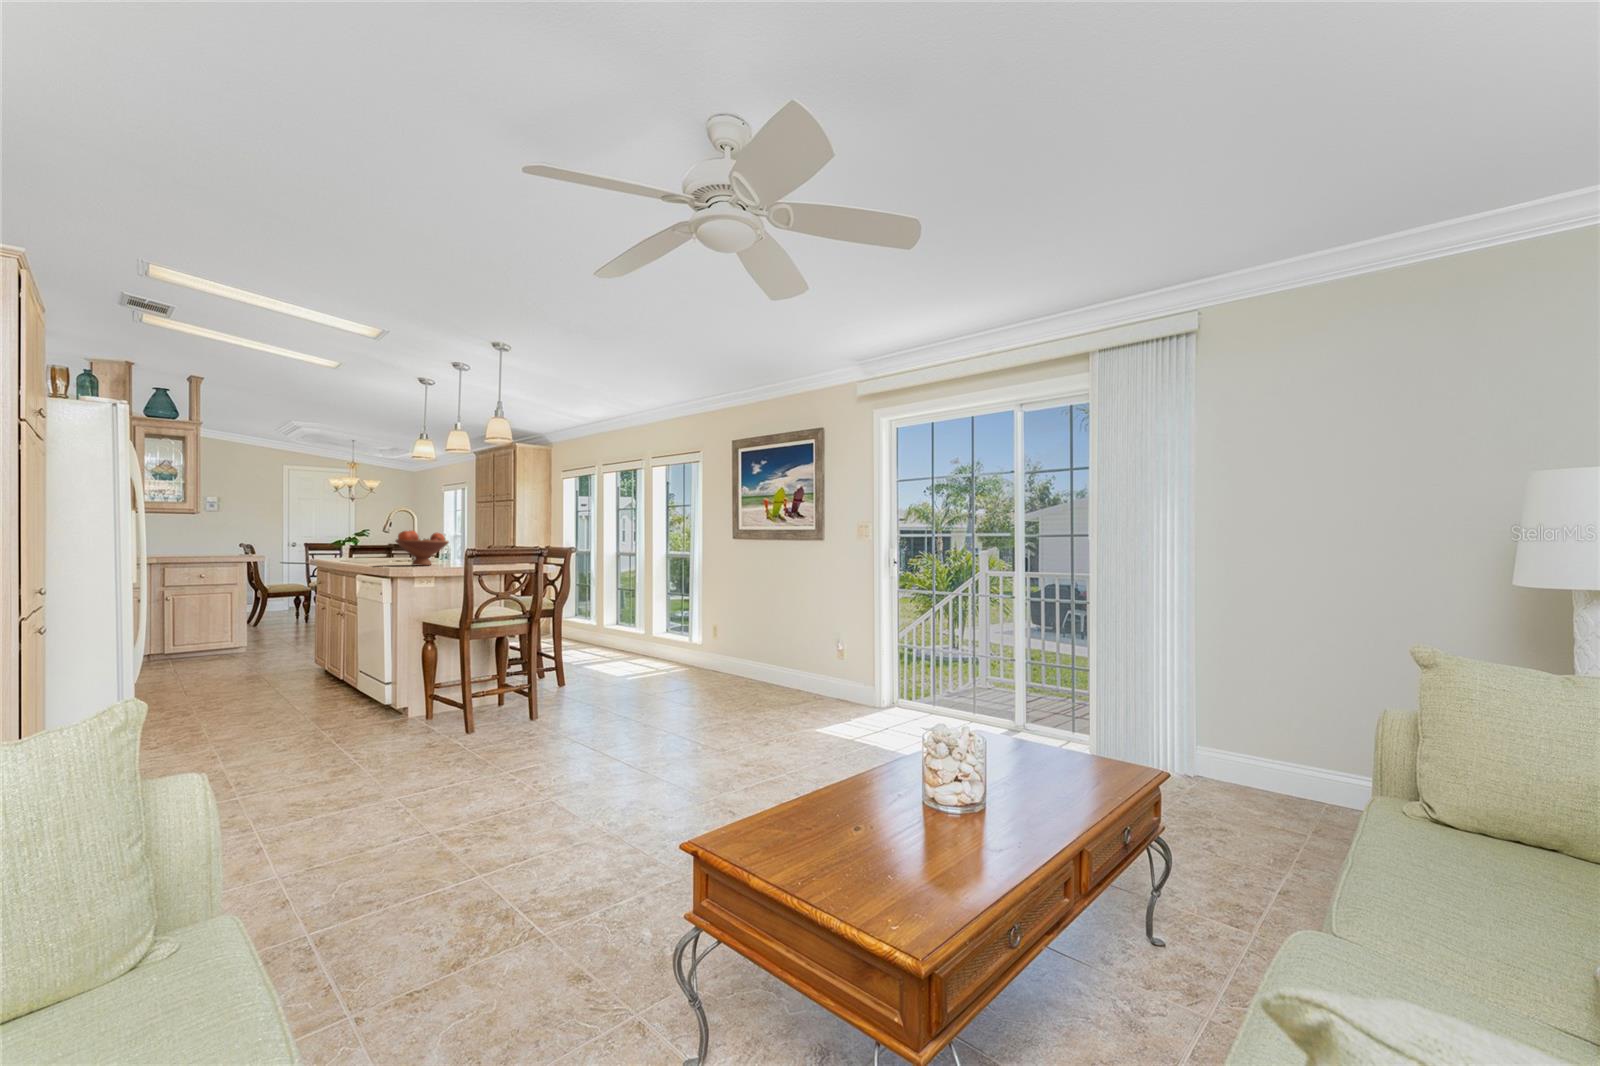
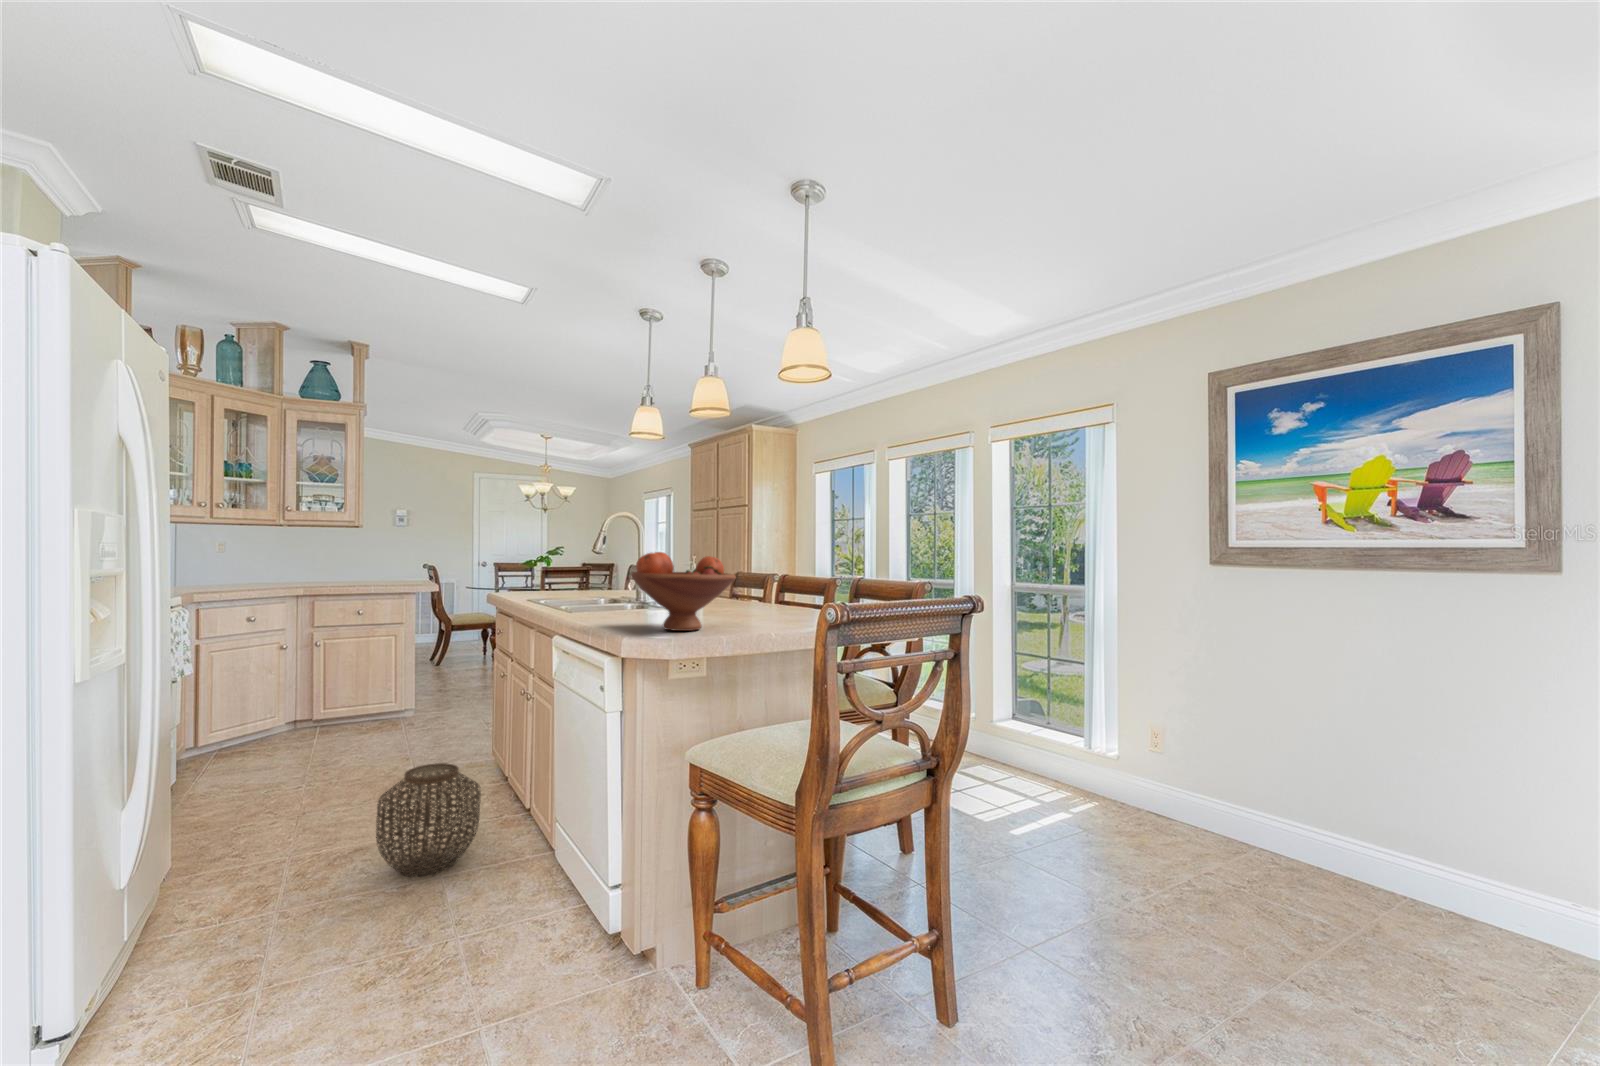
woven basket: none [251,648,314,703] -> present [376,763,481,877]

